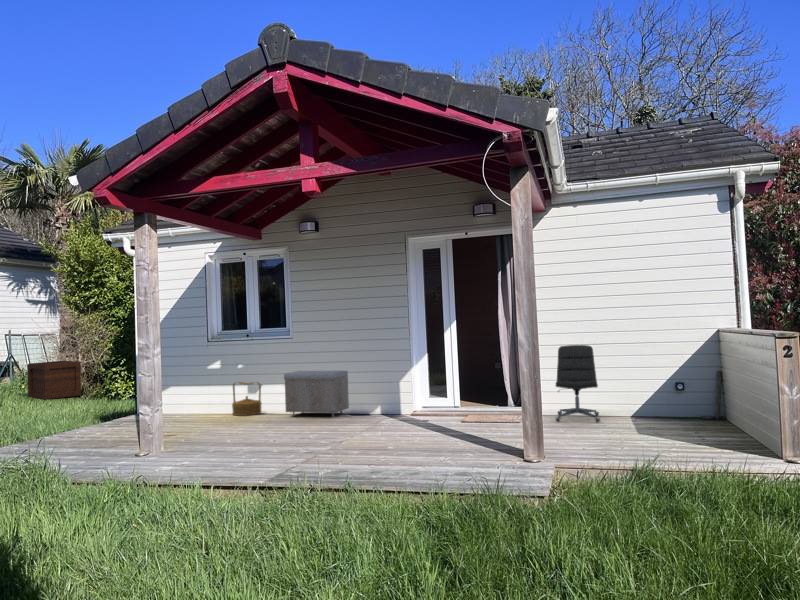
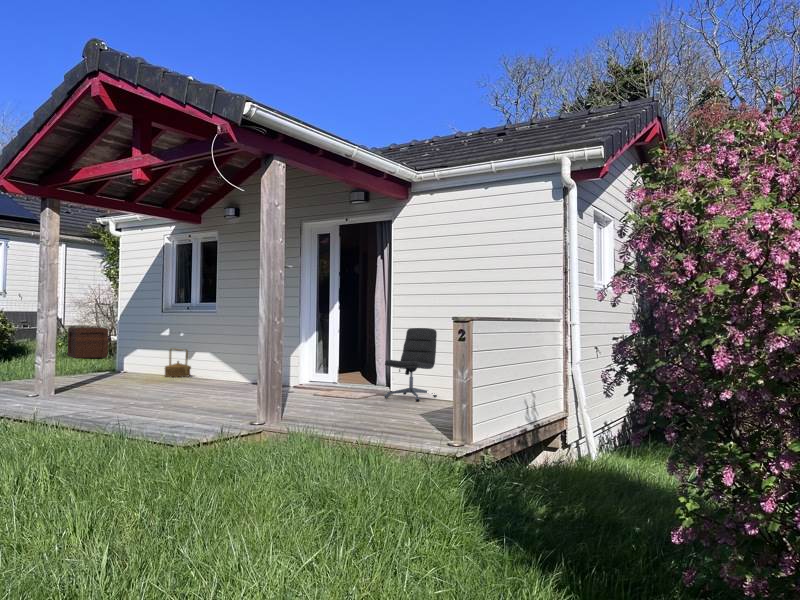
storage bench: present [284,371,349,417] -> none [195,341,252,383]

